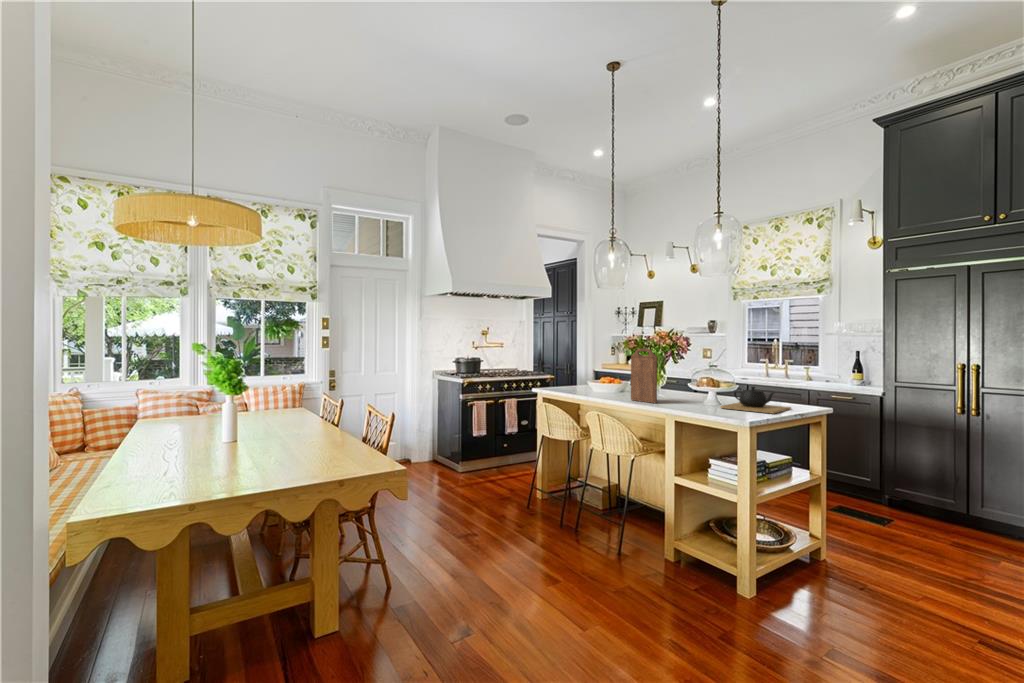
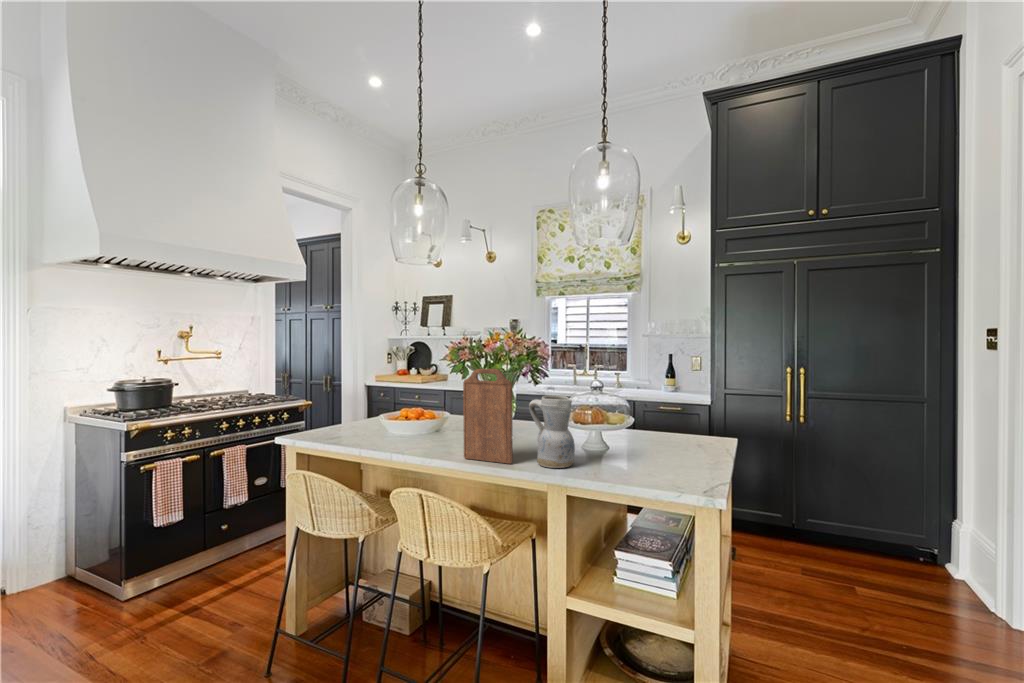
ceramic pitcher: none [667,365,694,406] -> present [529,395,575,468]
teapot: present [720,387,791,414] -> none [619,425,709,473]

